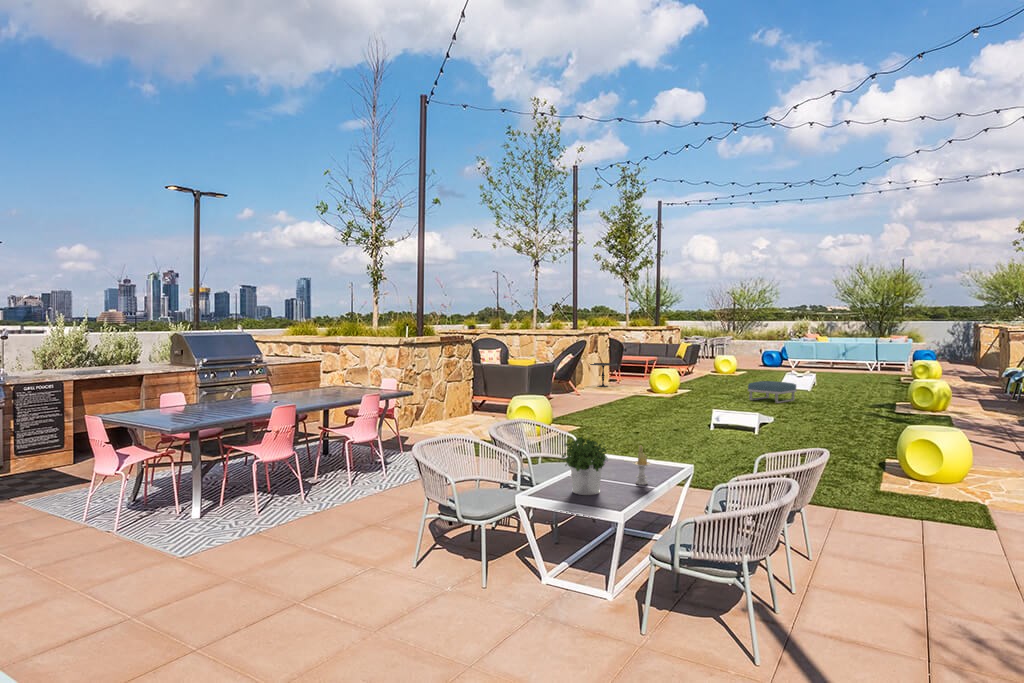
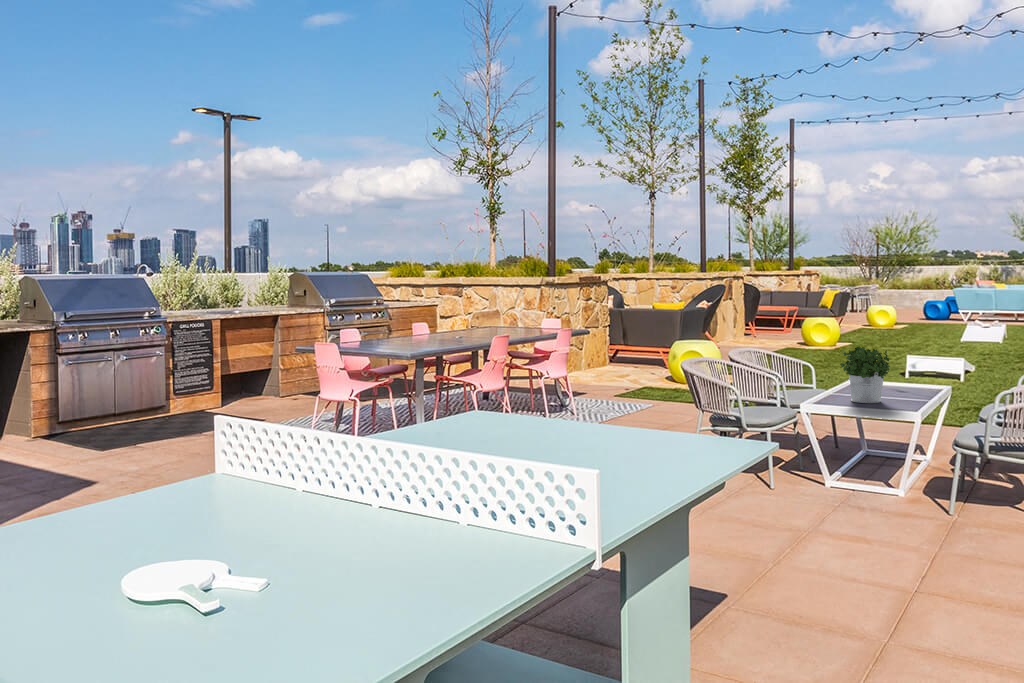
side table: present [589,363,617,387] -> none [725,312,760,340]
footstool: present [748,381,797,403] -> none [931,328,991,353]
candle: present [632,445,651,485] -> none [907,357,929,396]

